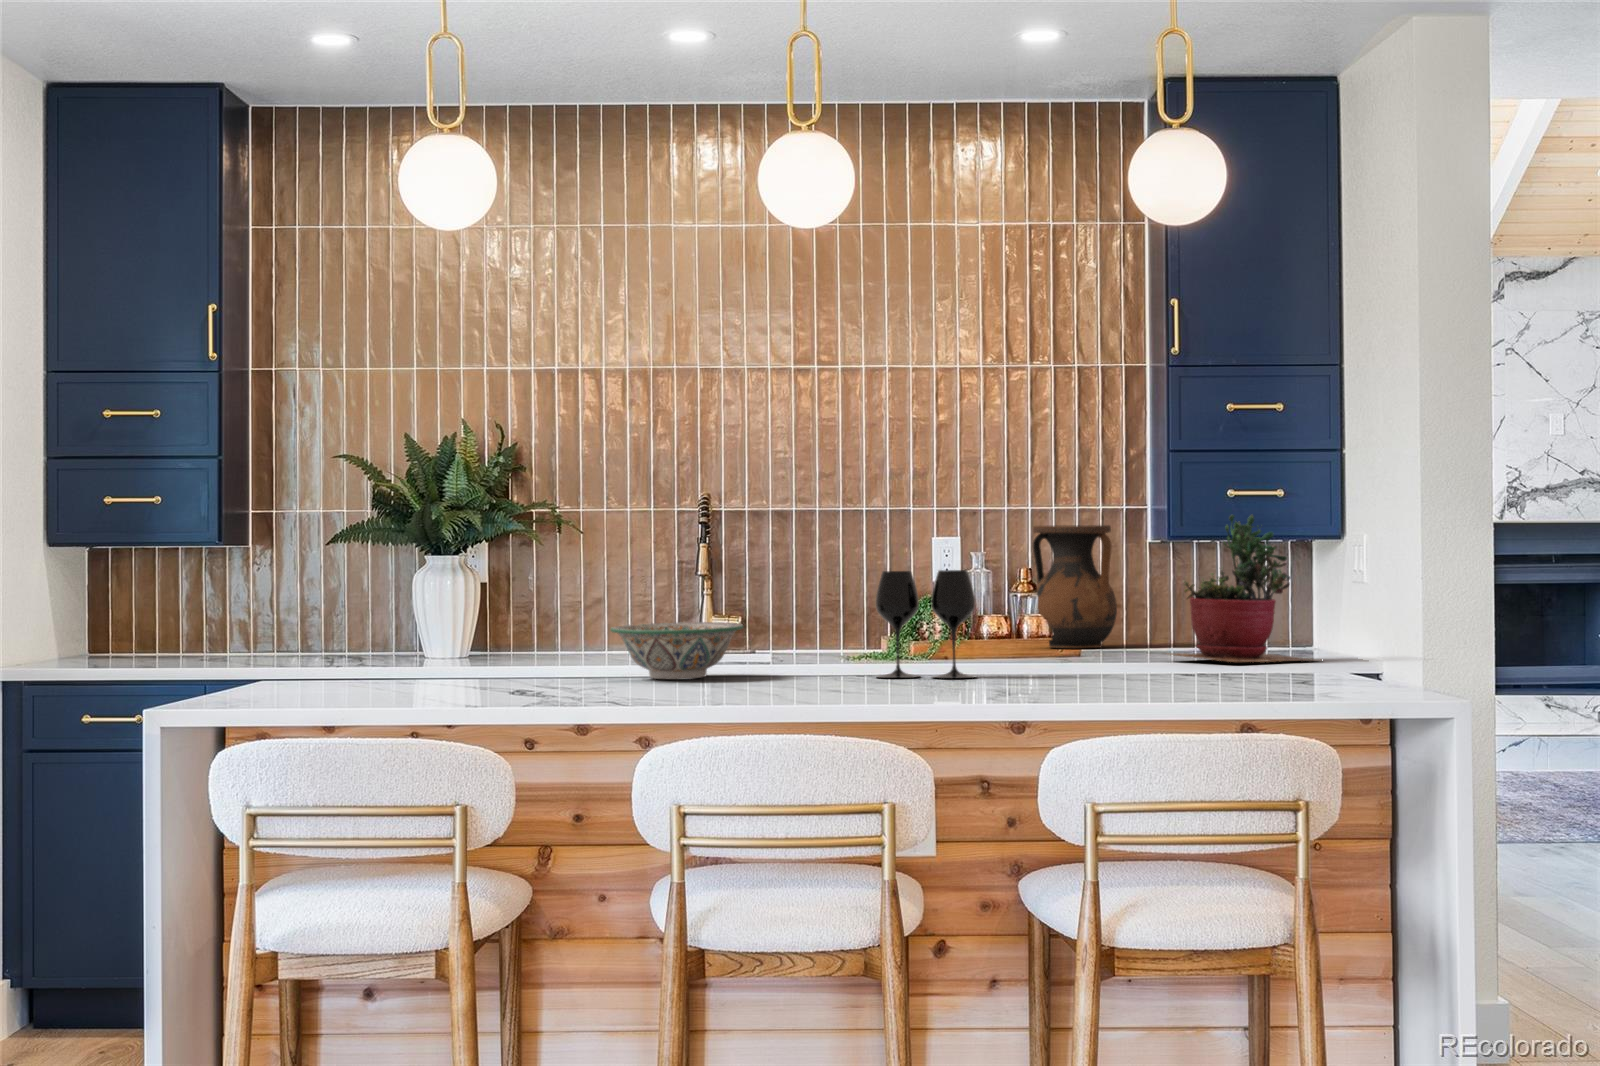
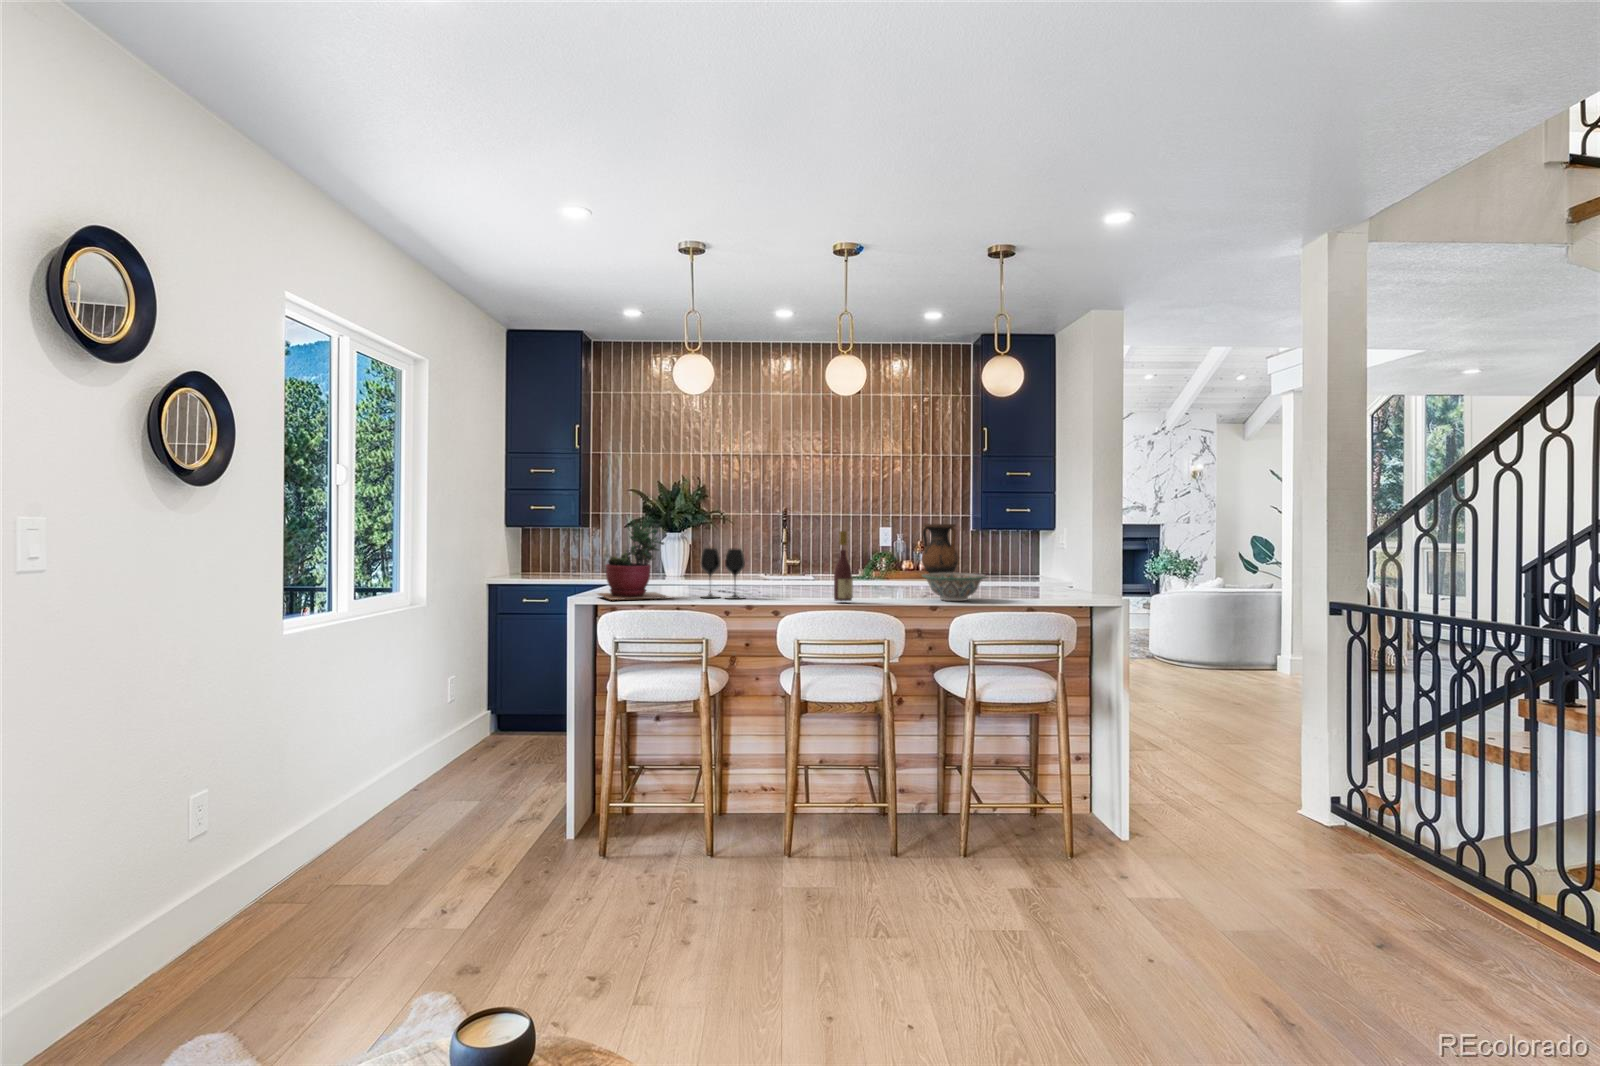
succulent plant: present [1171,515,1321,662] -> present [597,520,669,600]
wine bottle: none [783,522,833,706] -> present [834,531,853,601]
wine glass: present [876,570,975,678] -> present [701,548,745,599]
decorative bowl: present [611,622,743,679] -> present [922,573,986,601]

